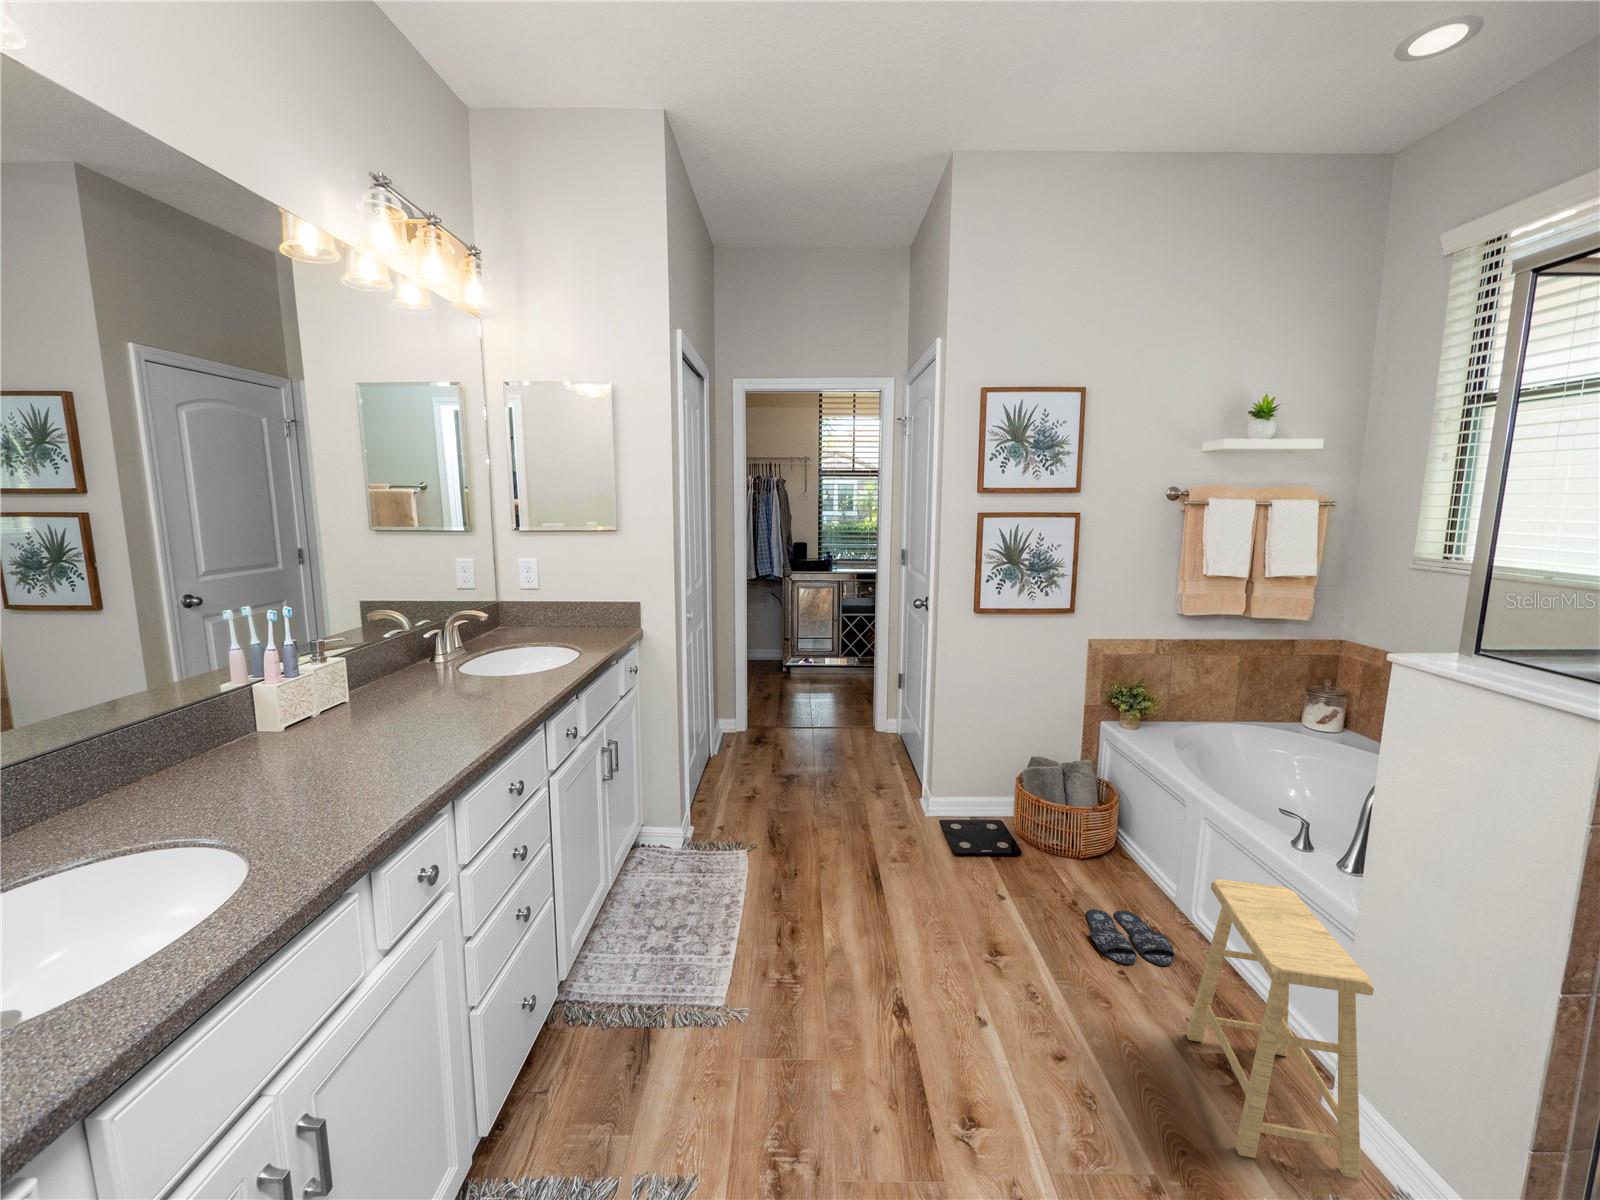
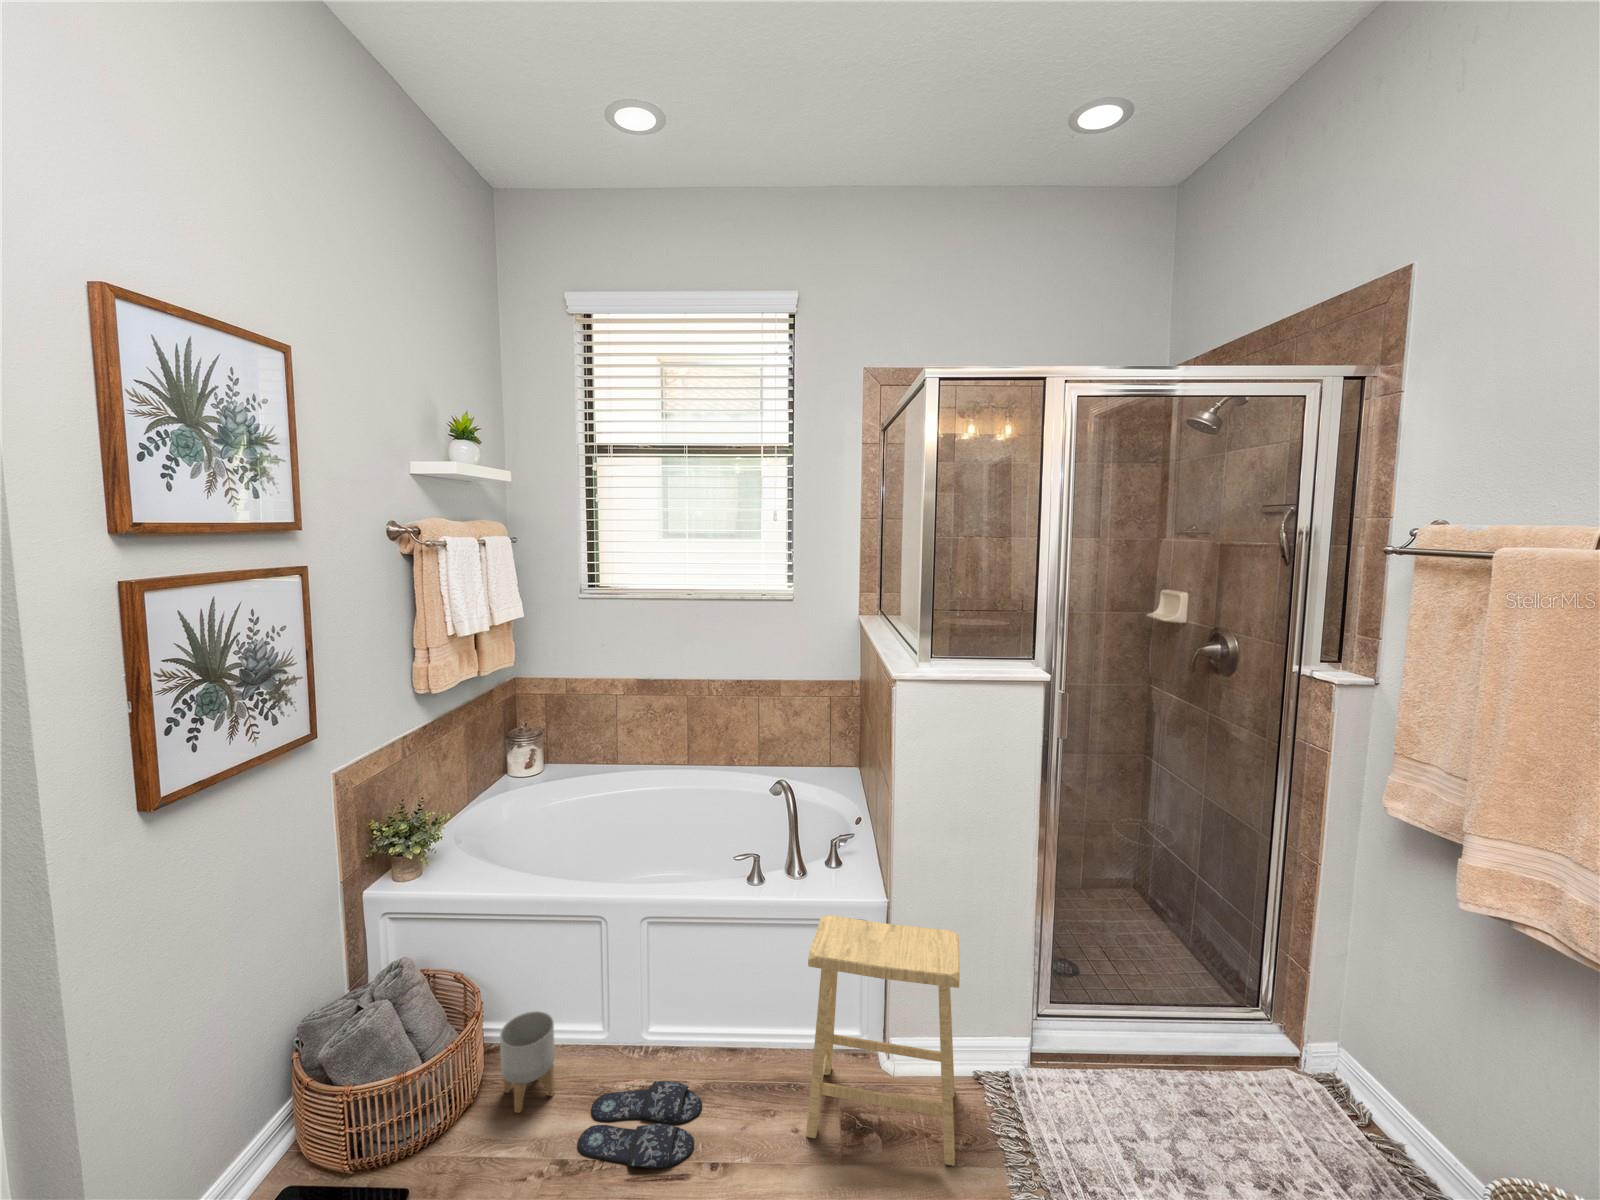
planter: none [1093,830,1135,893] -> present [500,1011,555,1113]

